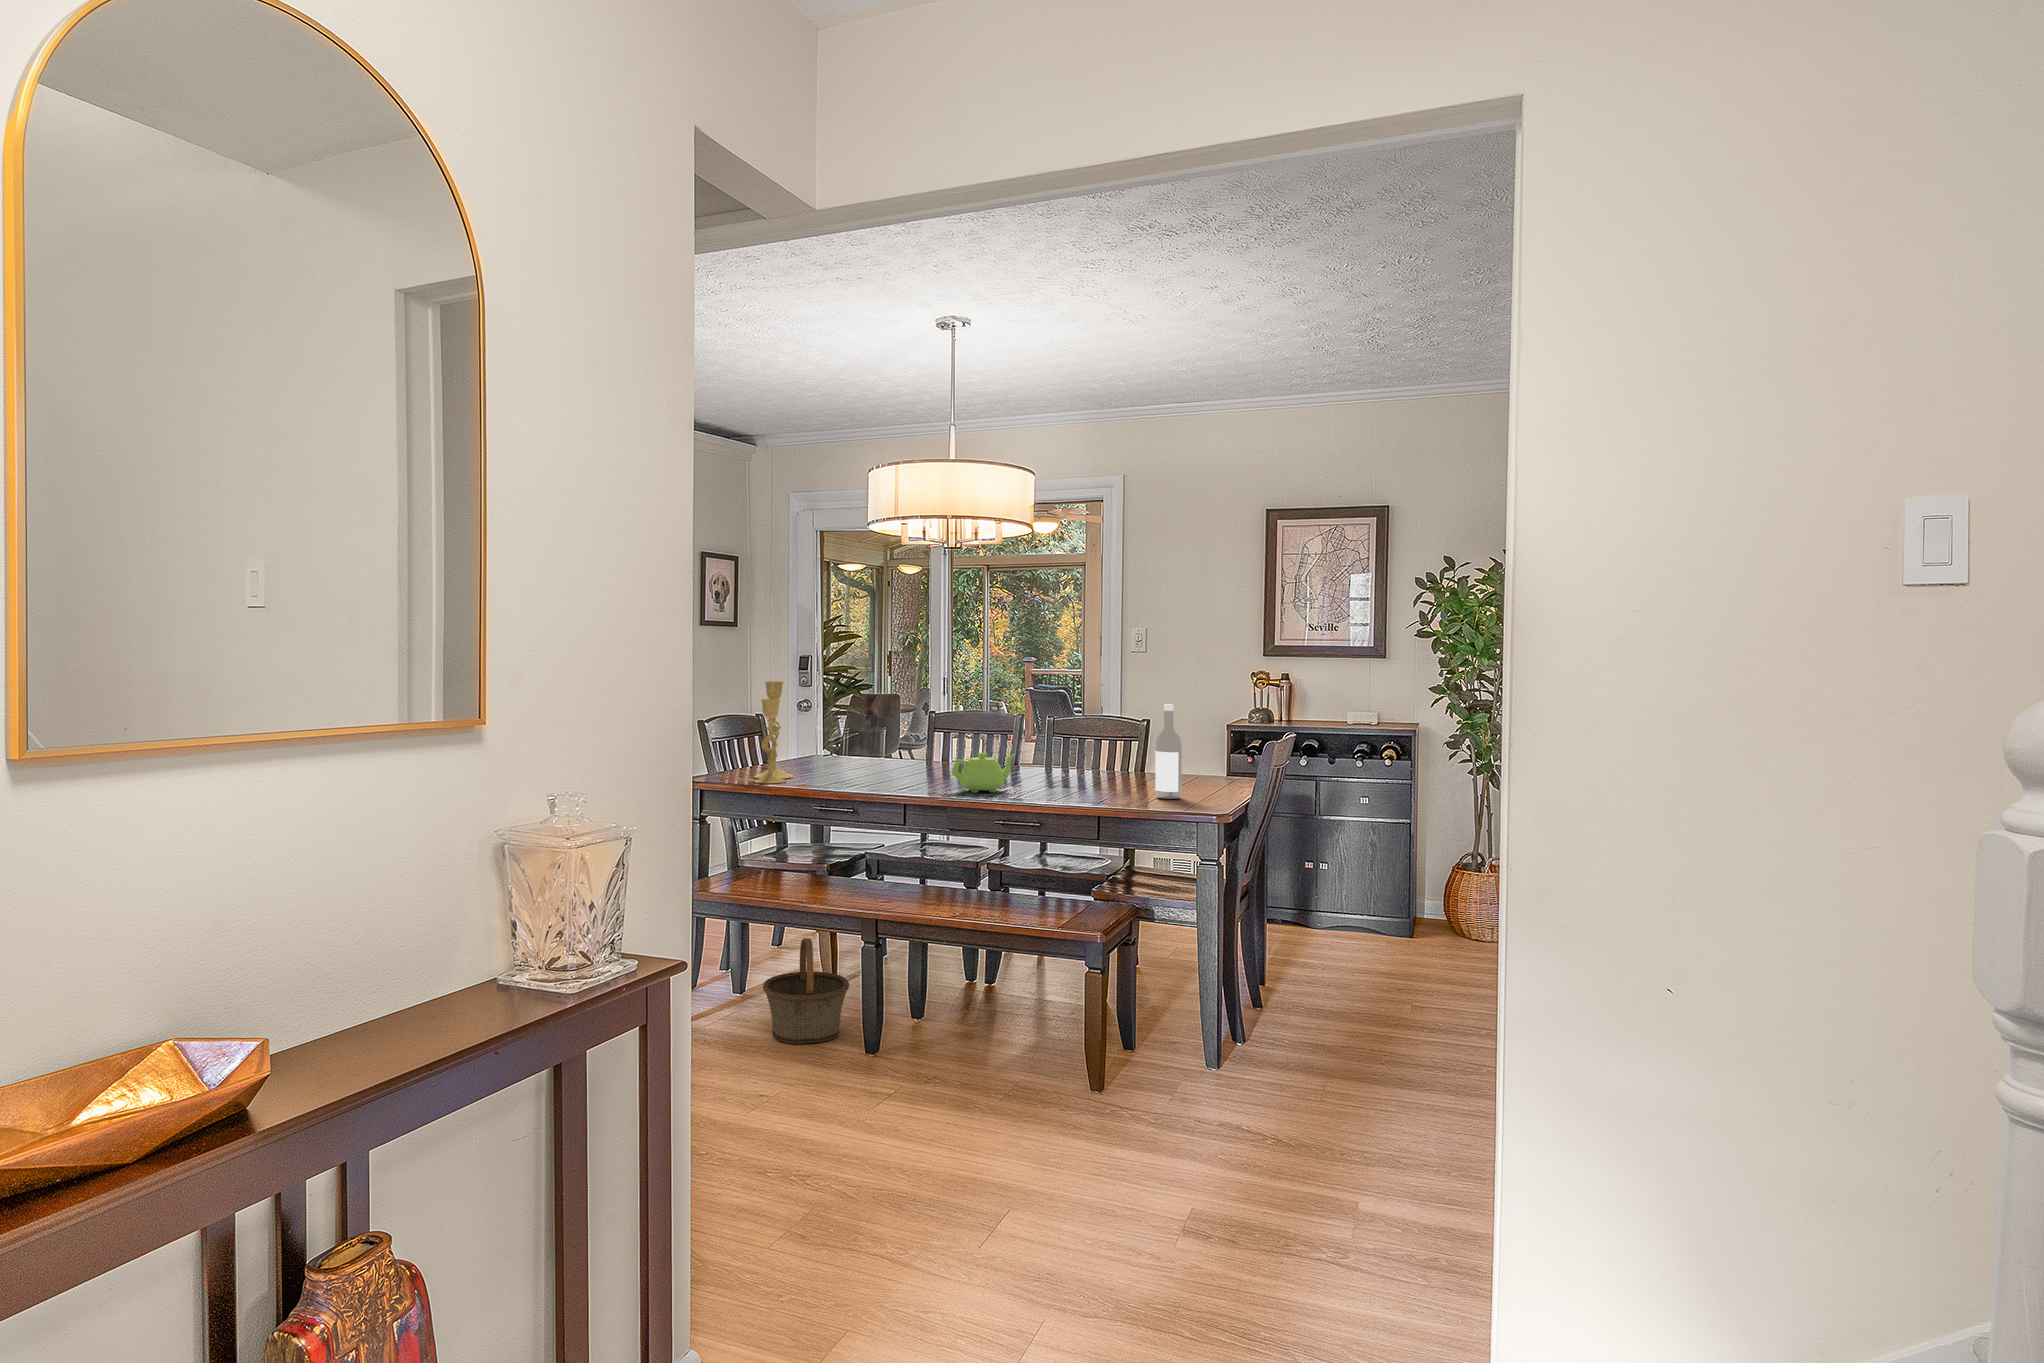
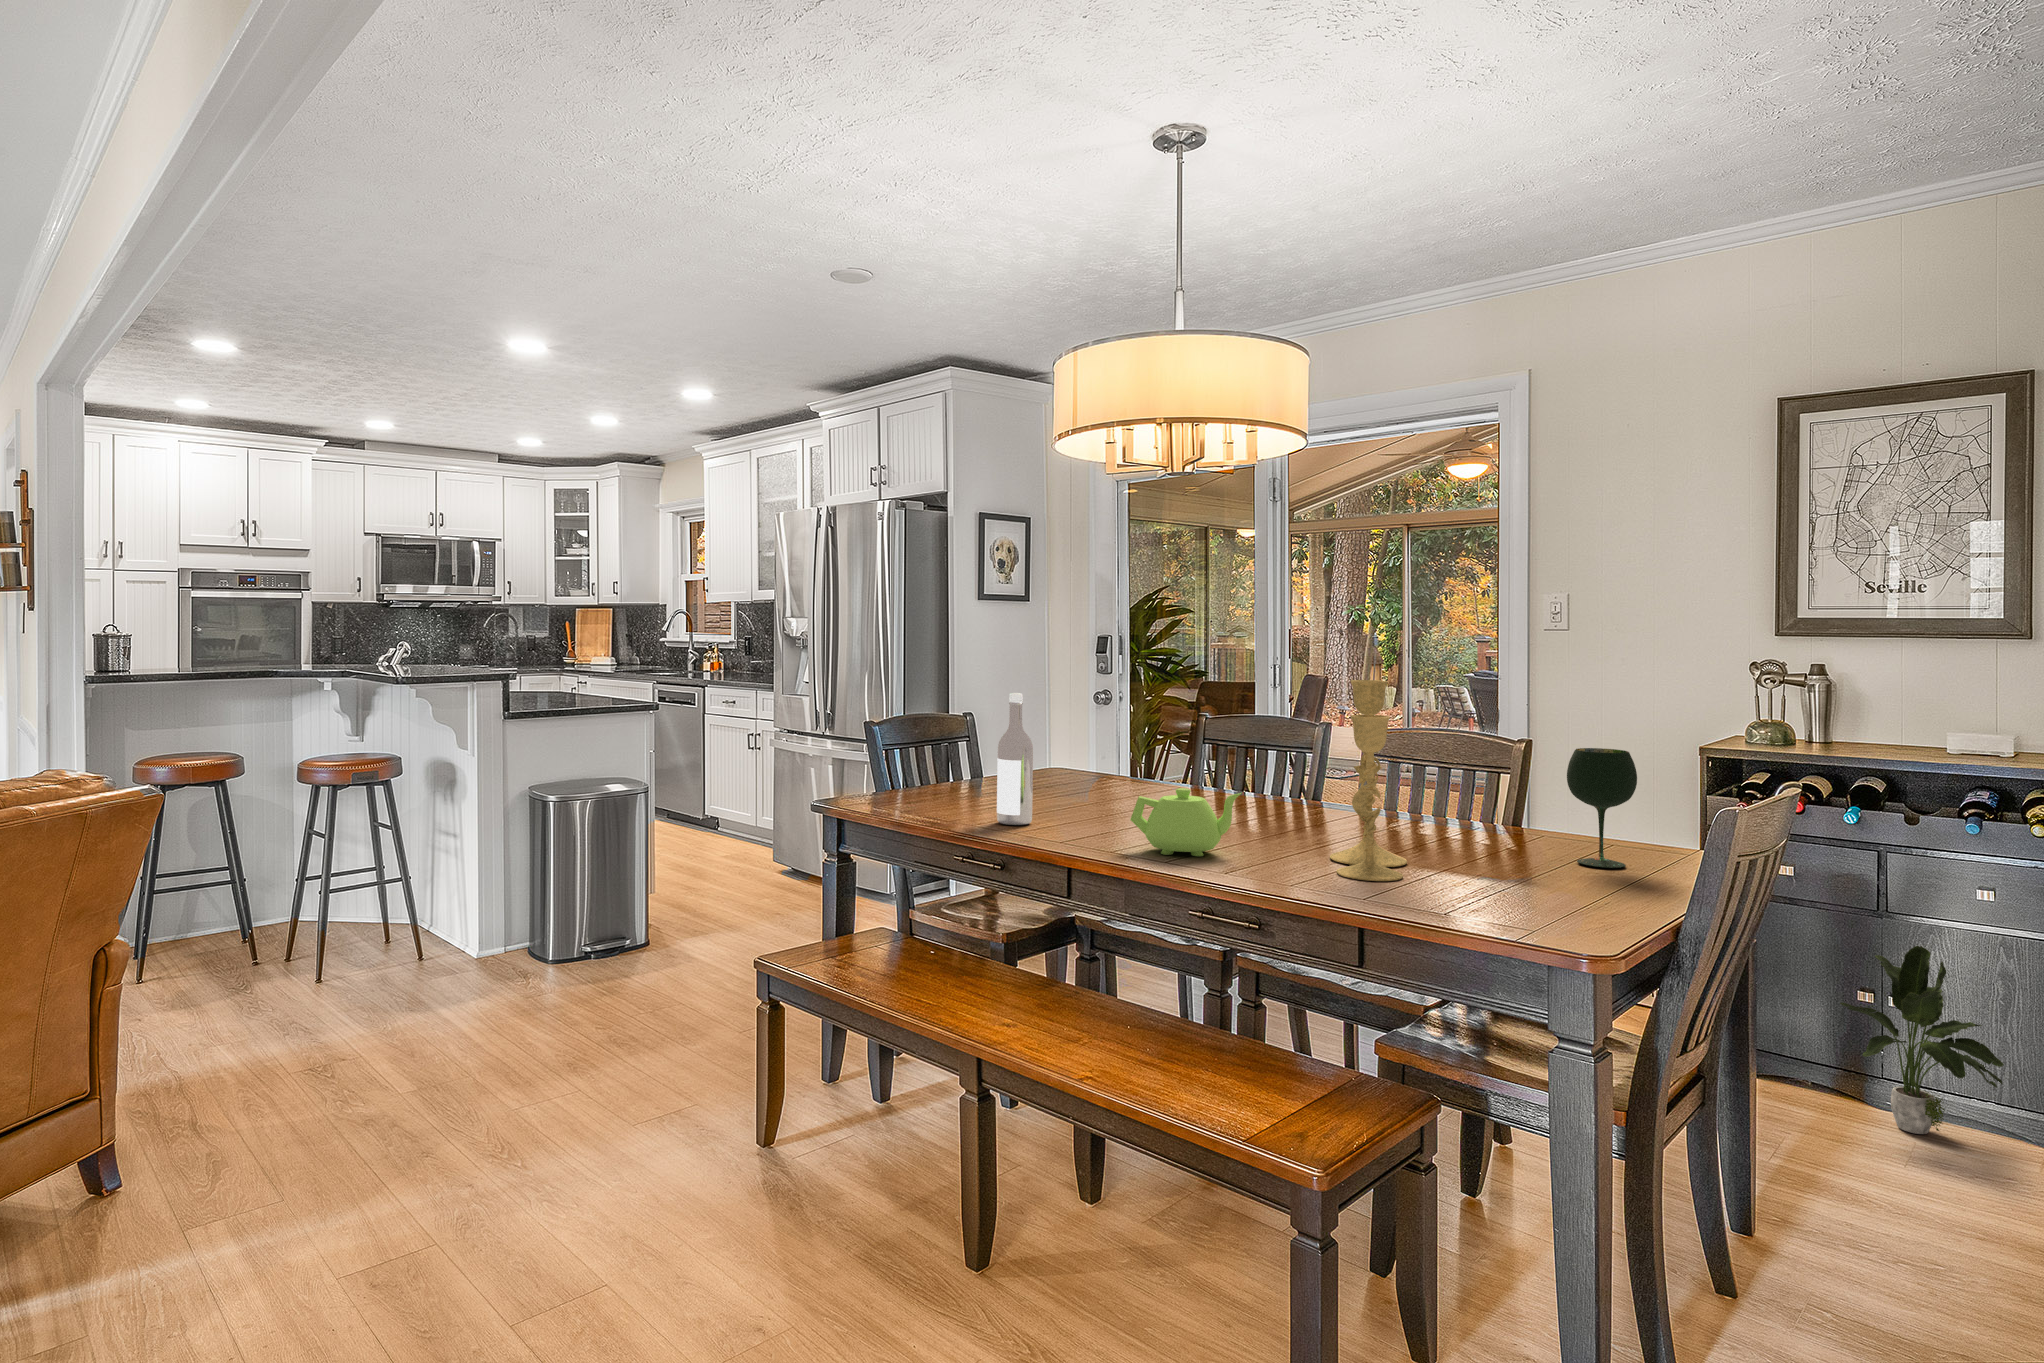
candlestick: present [754,681,793,784] -> present [1330,680,1407,881]
wine bottle: present [1155,704,1182,799] -> present [997,693,1033,825]
wine glass: none [1182,721,1216,786] -> present [1567,748,1637,868]
potted plant: none [1300,833,1374,939] -> present [1840,946,2004,1134]
basket: present [763,938,849,1044] -> none [833,1056,966,1230]

